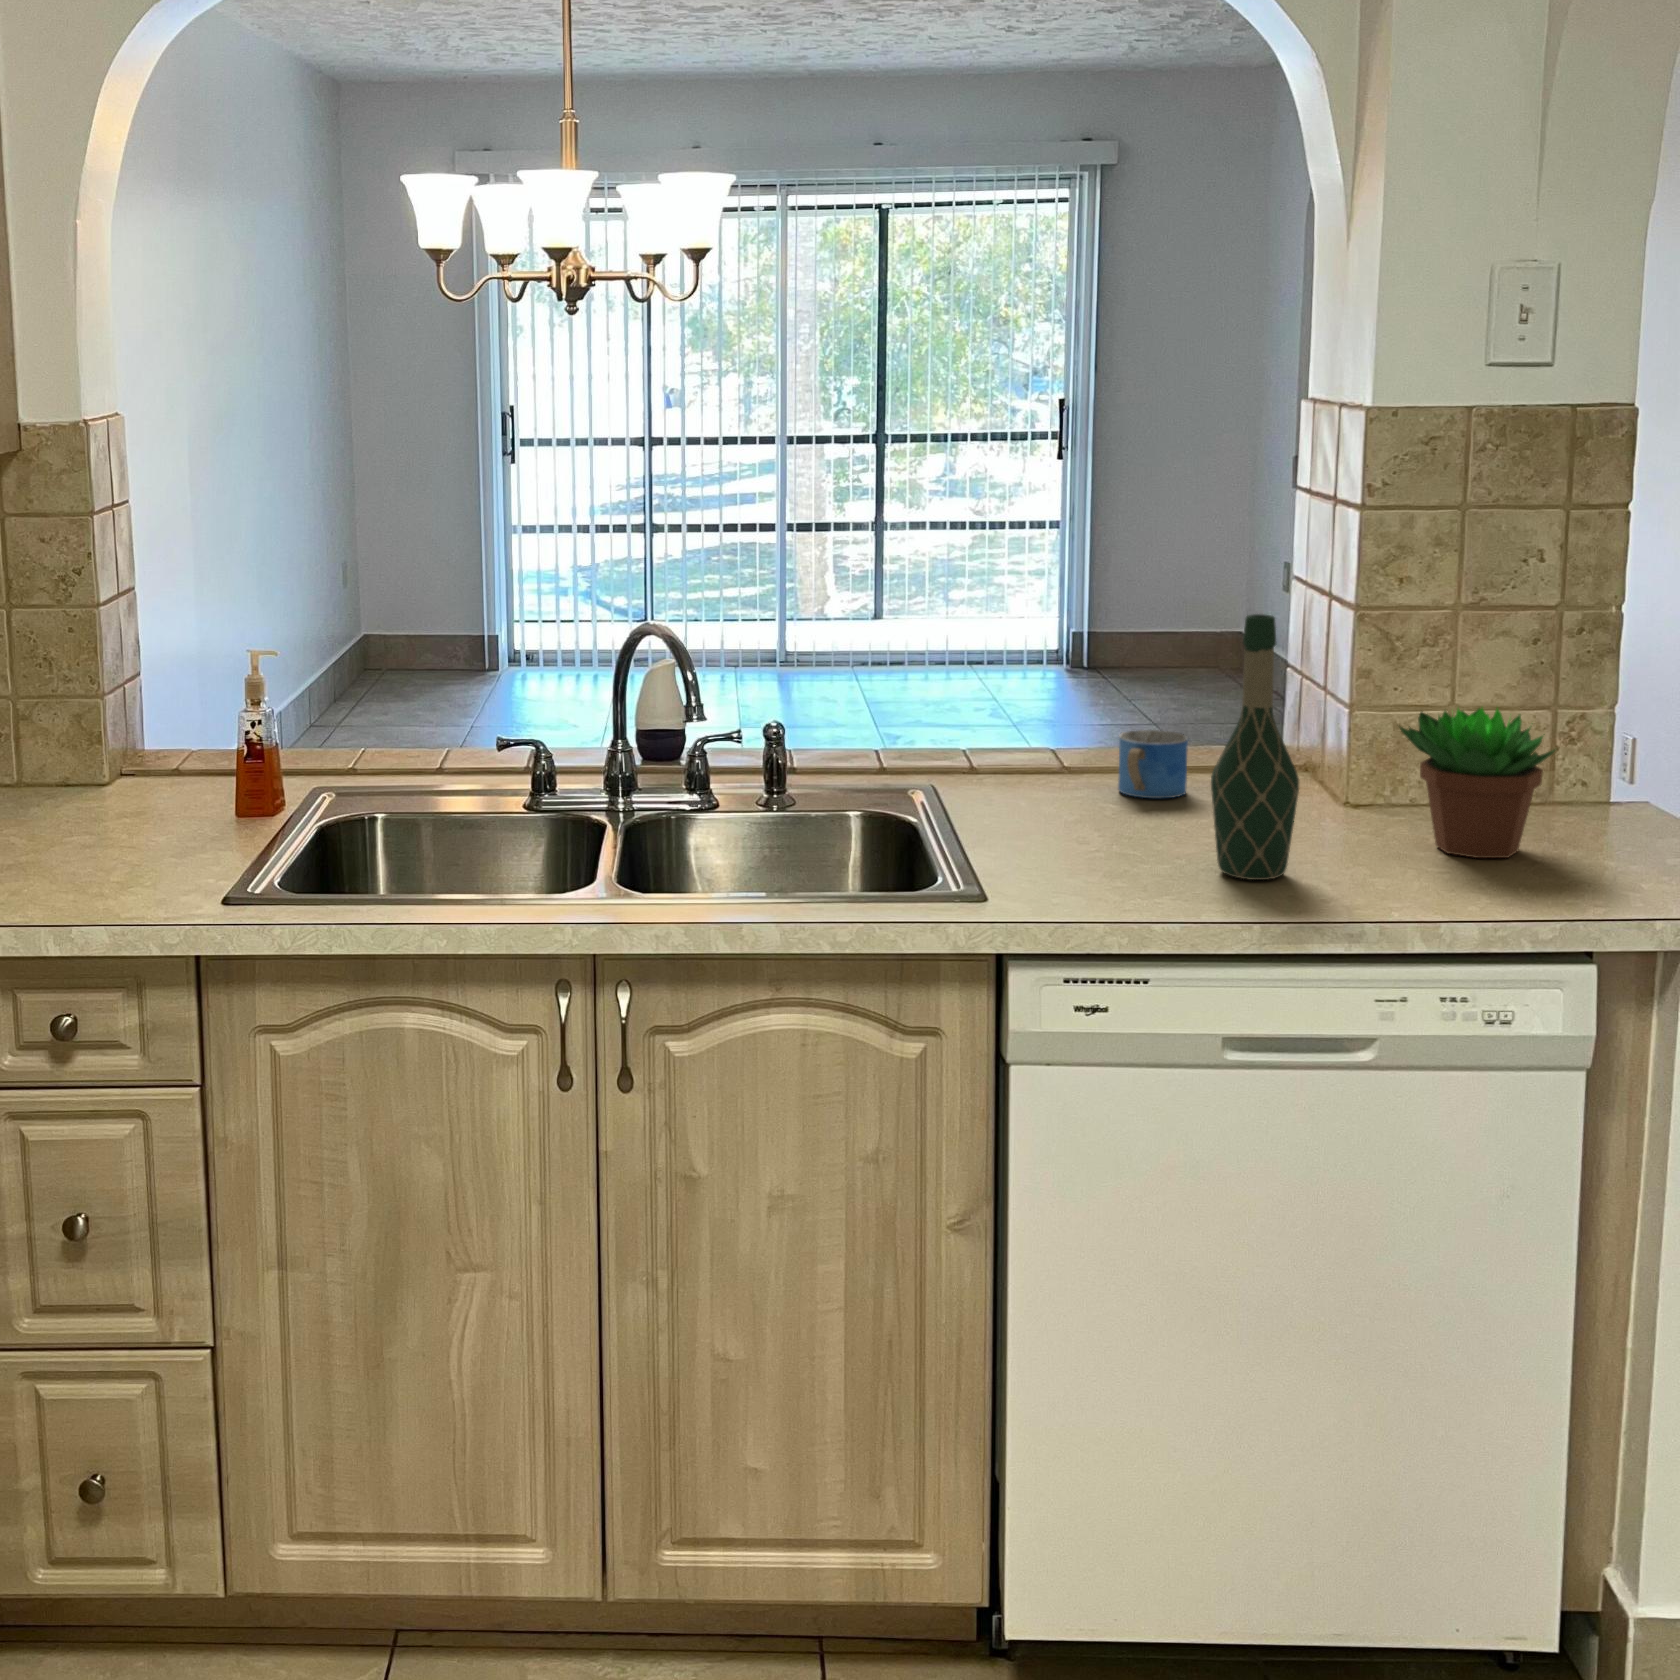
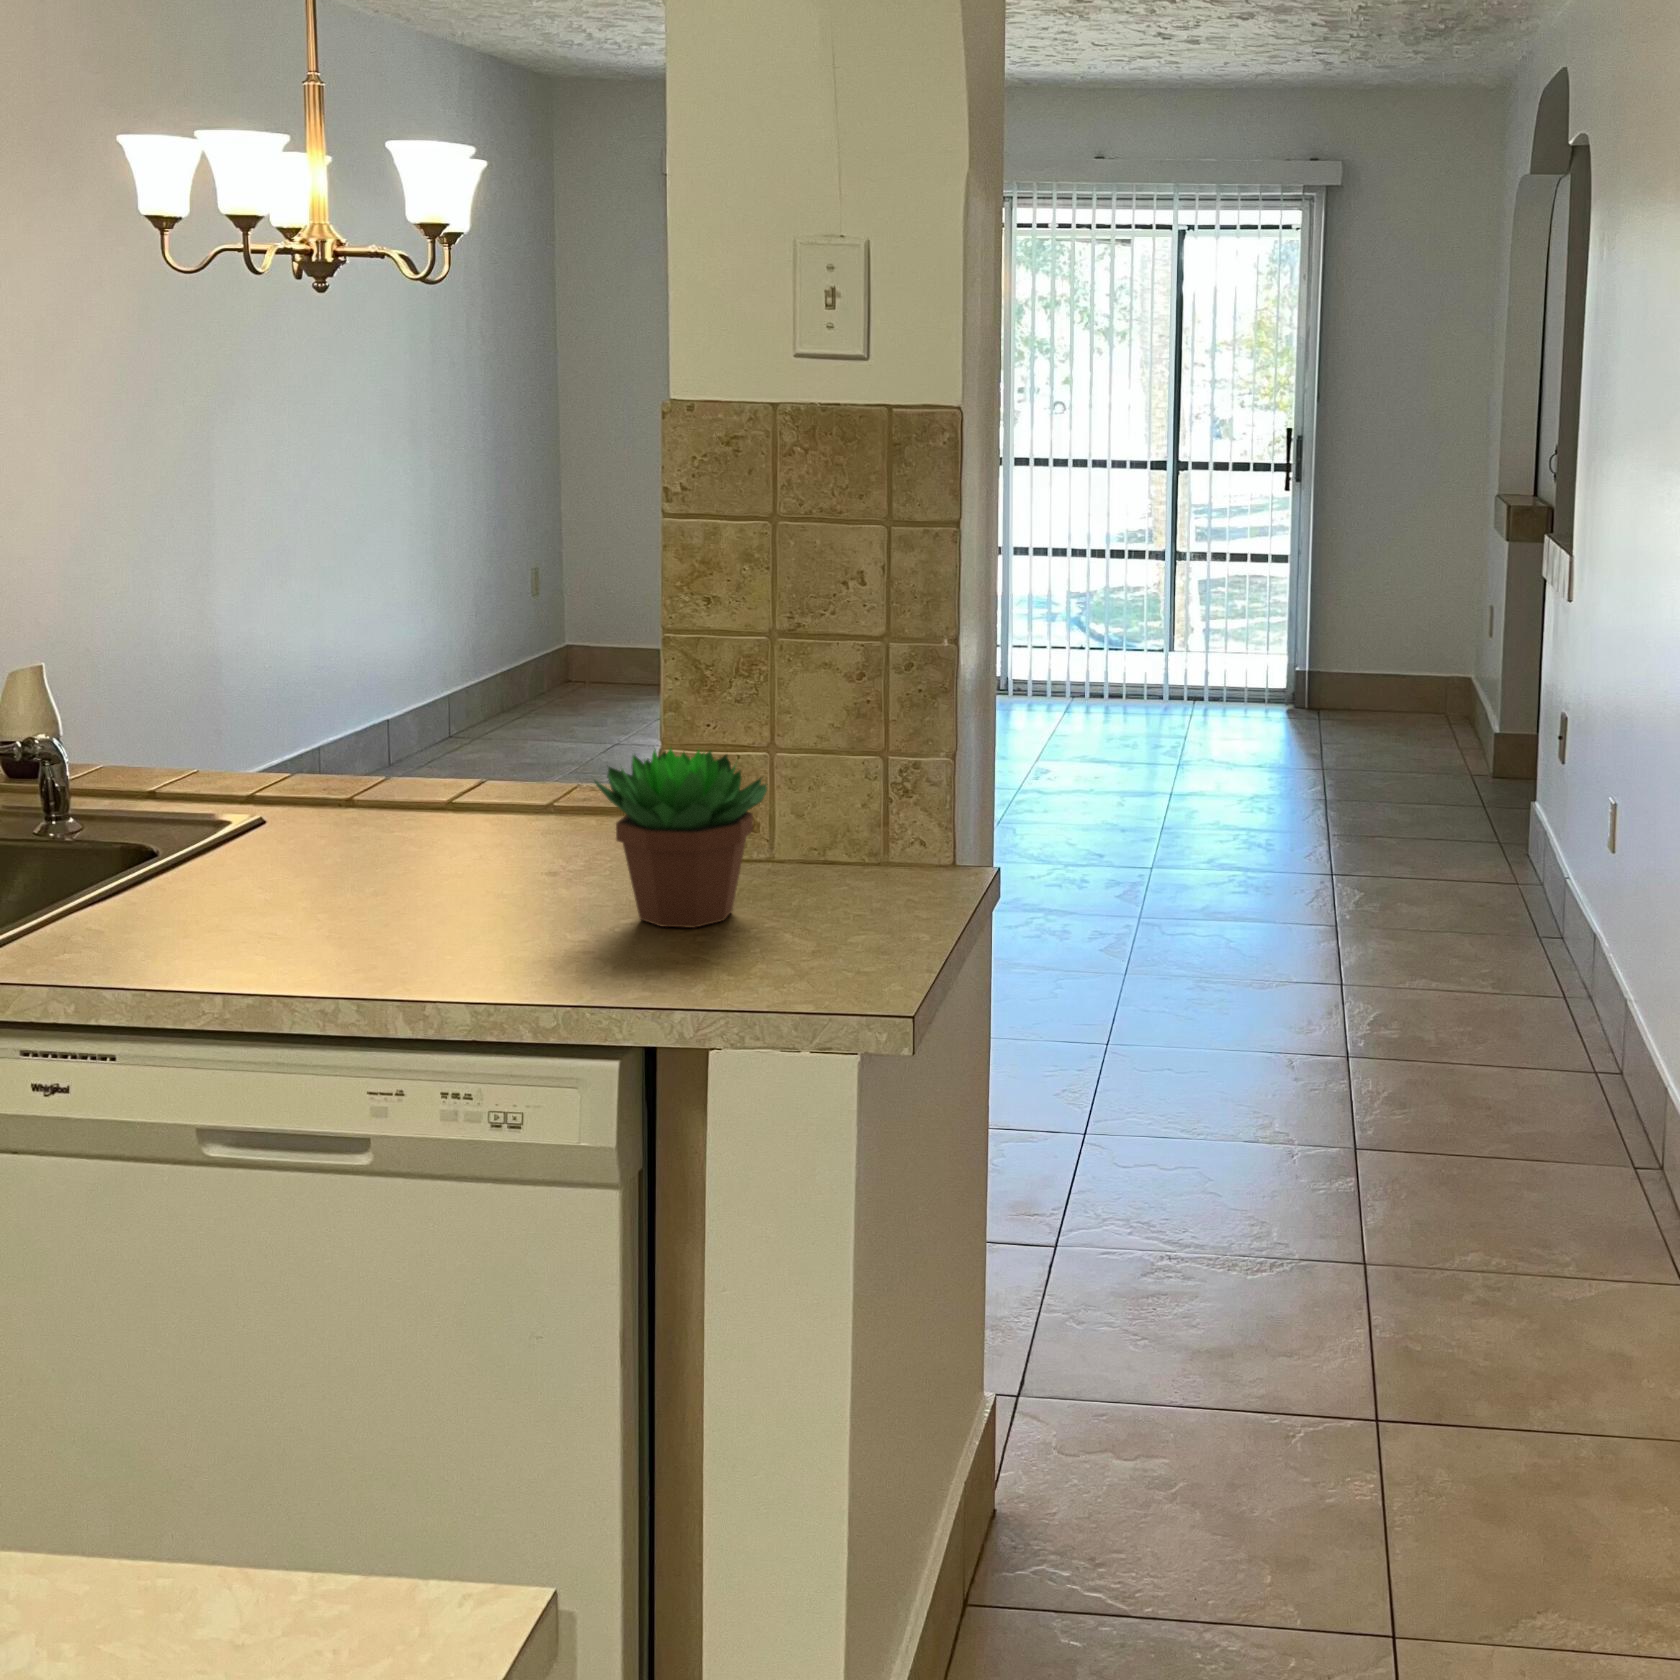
wine bottle: present [1211,614,1299,880] -> none [318,629,423,942]
mug: present [1118,730,1189,798] -> none [439,764,536,843]

